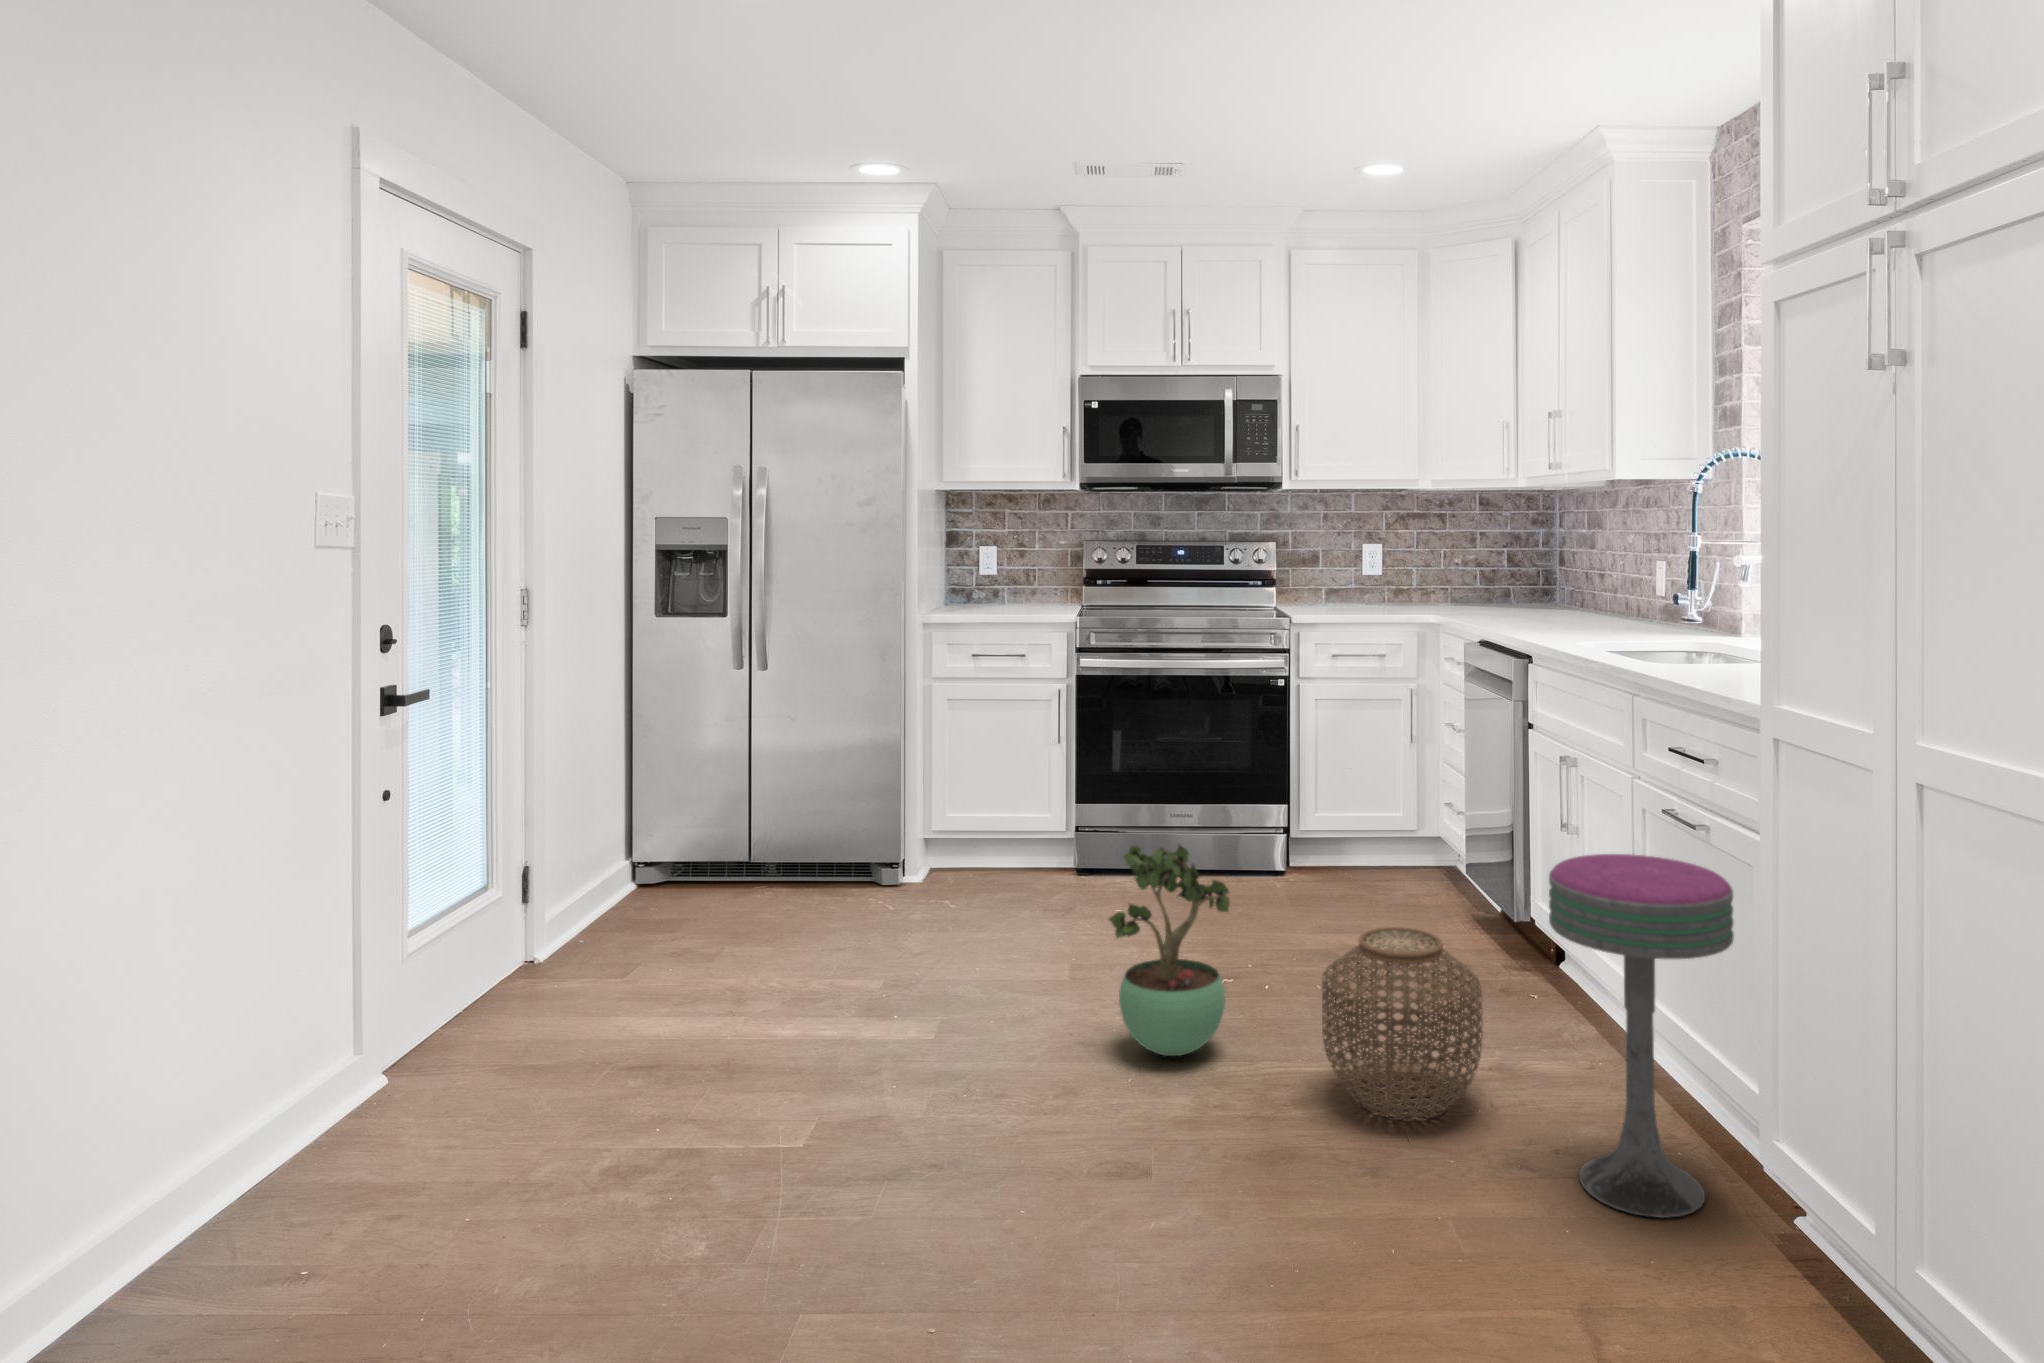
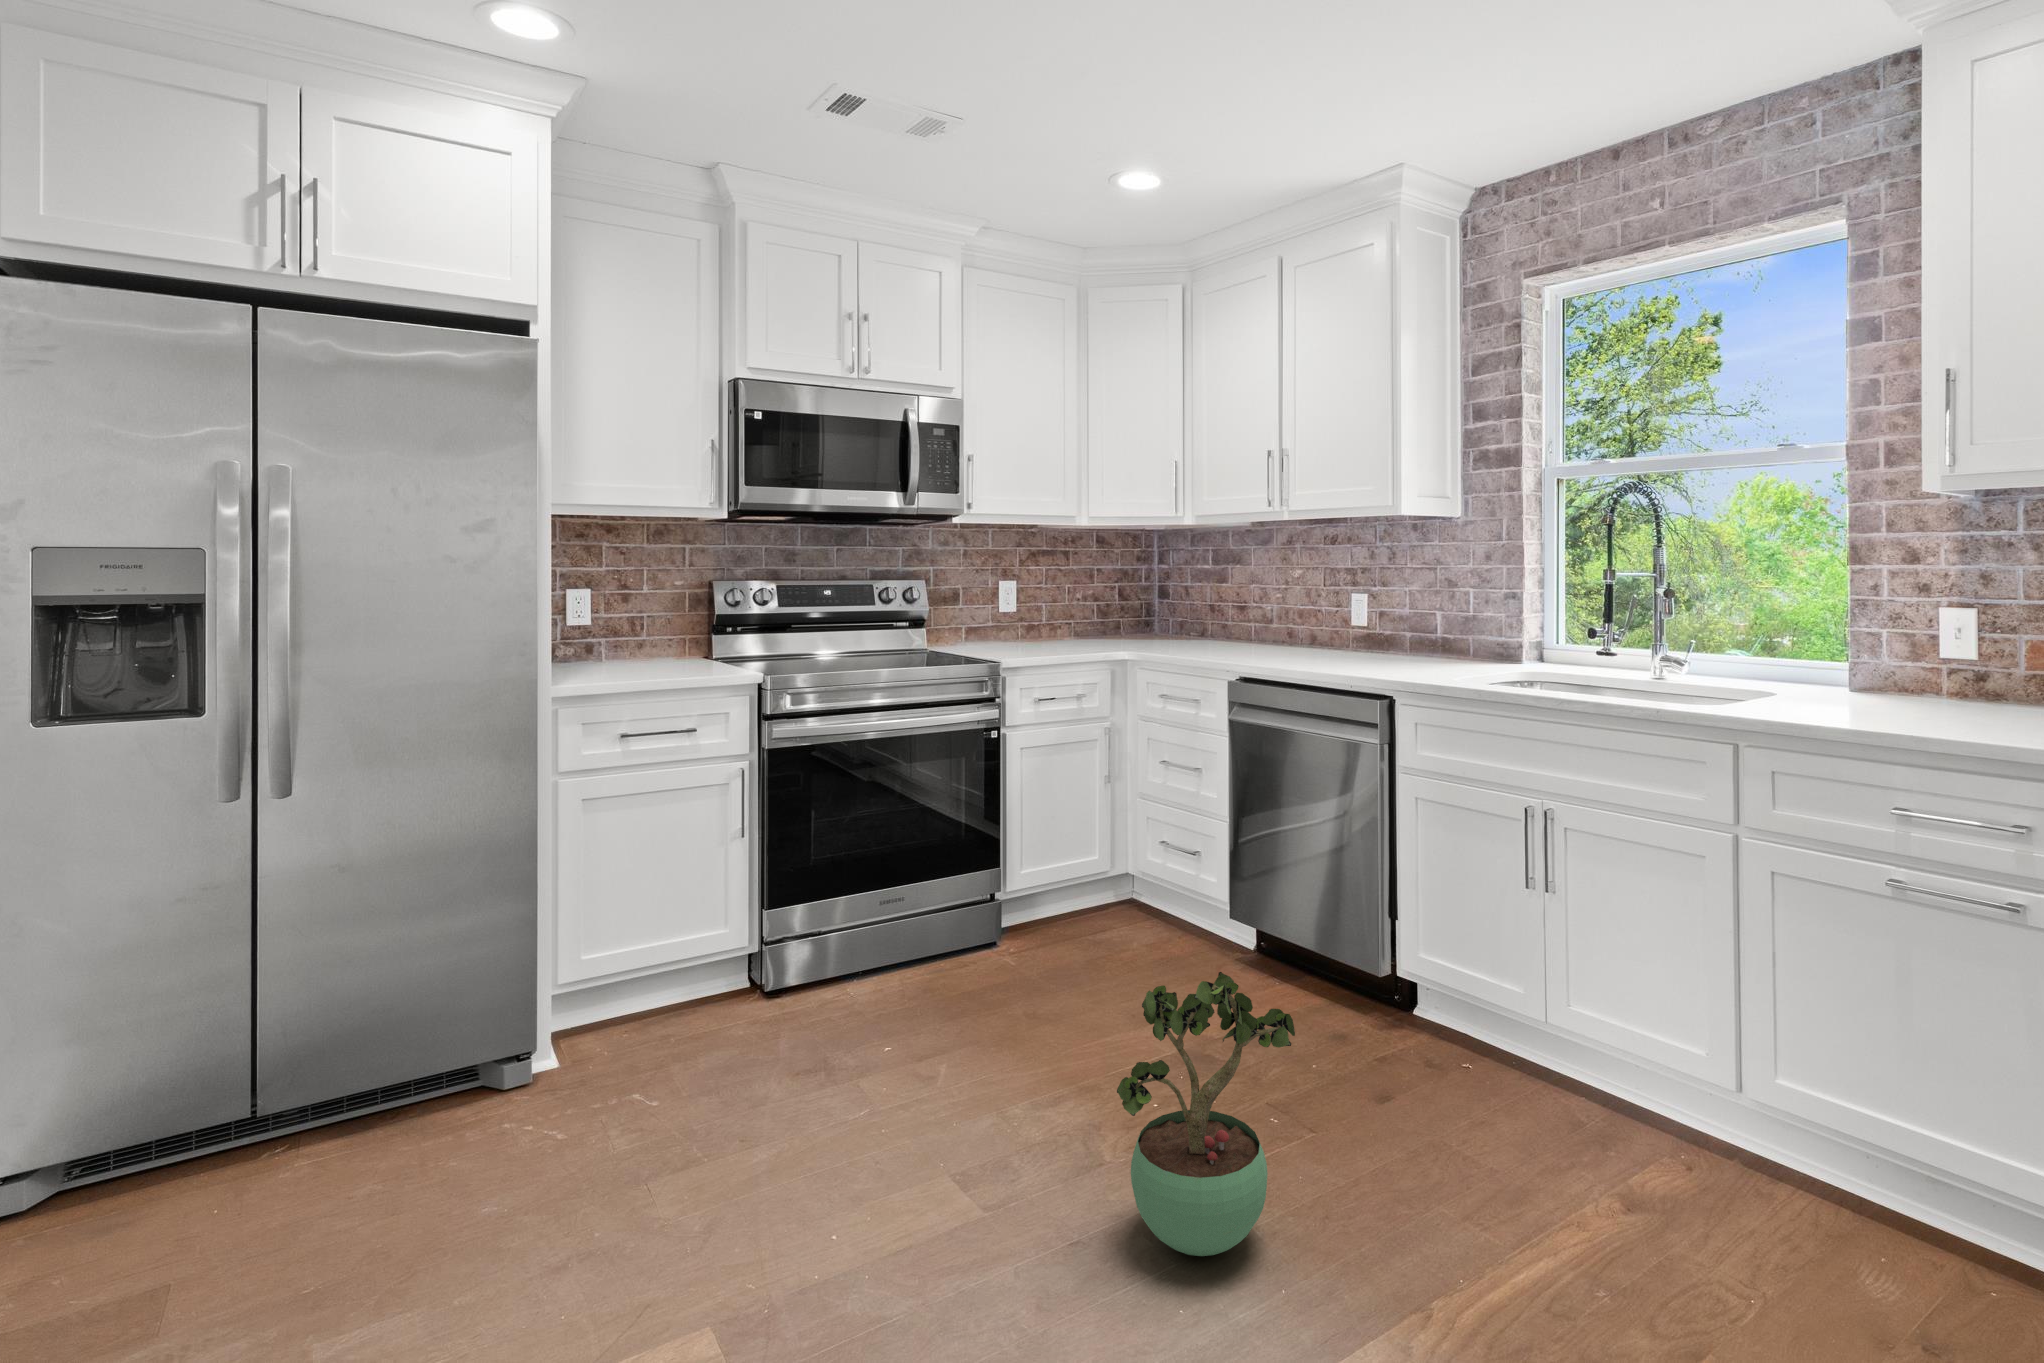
bar stool: present [1549,854,1734,1218] -> none [1671,891,1875,1277]
woven basket: present [1322,927,1483,1121] -> none [1393,1012,1580,1246]

